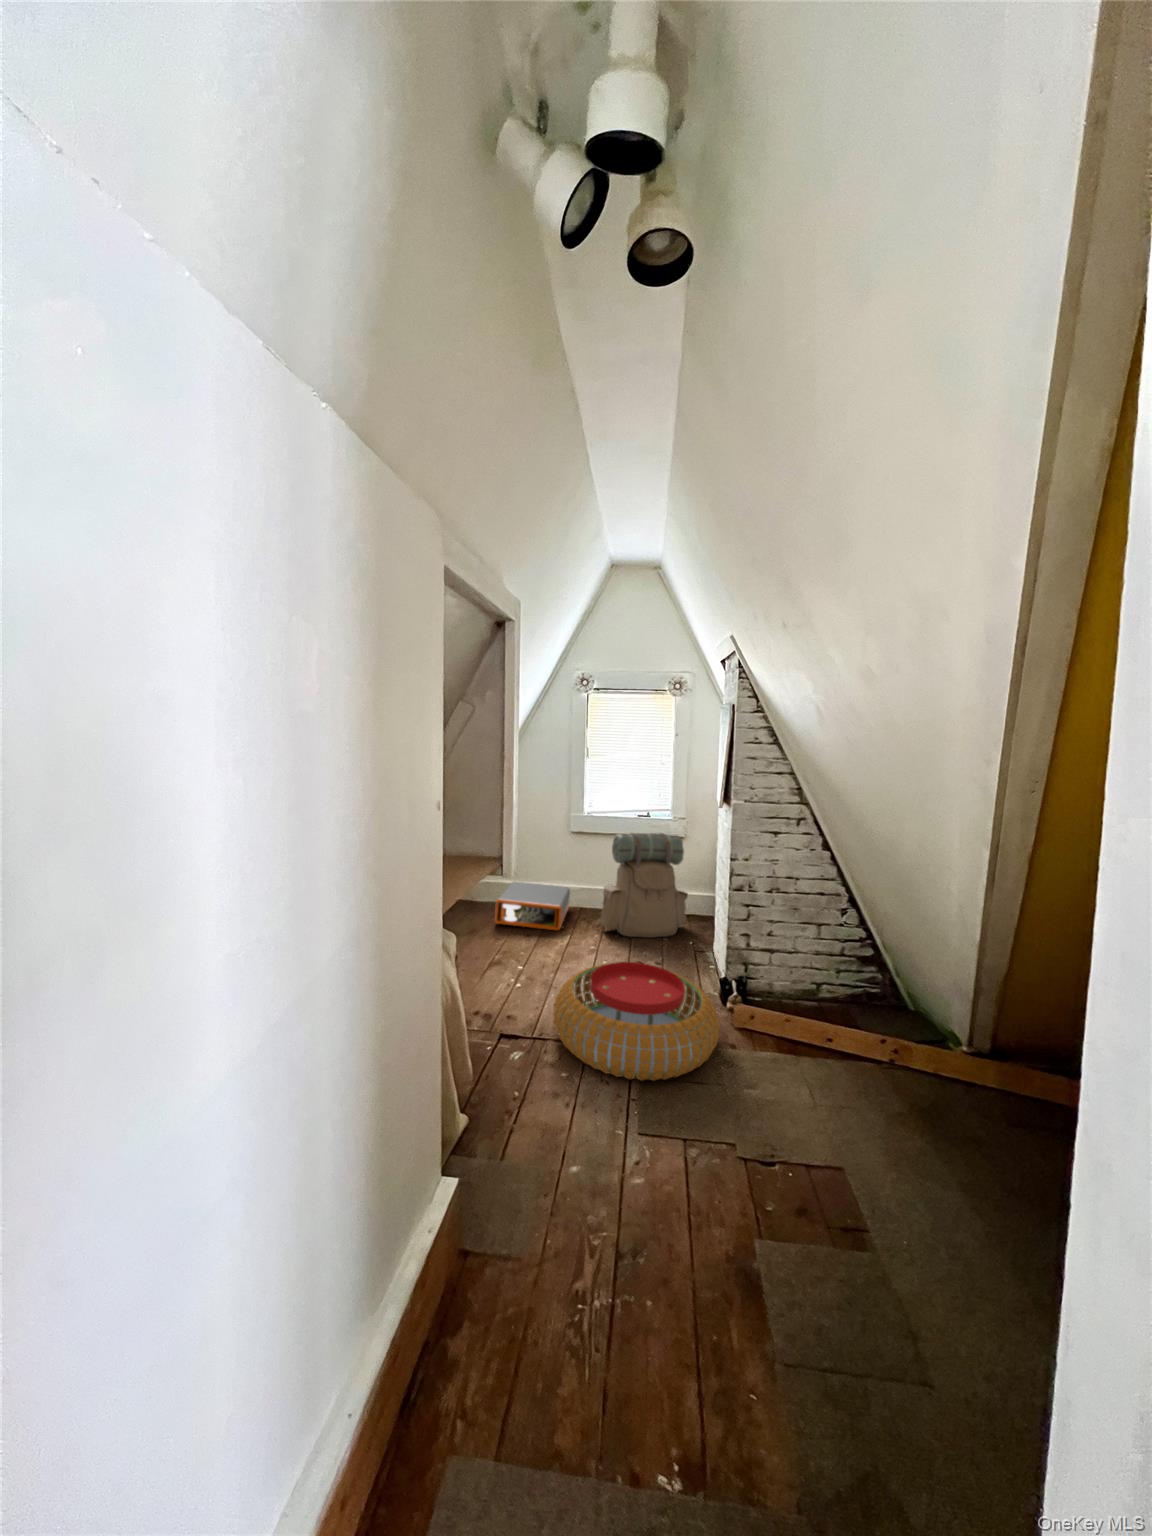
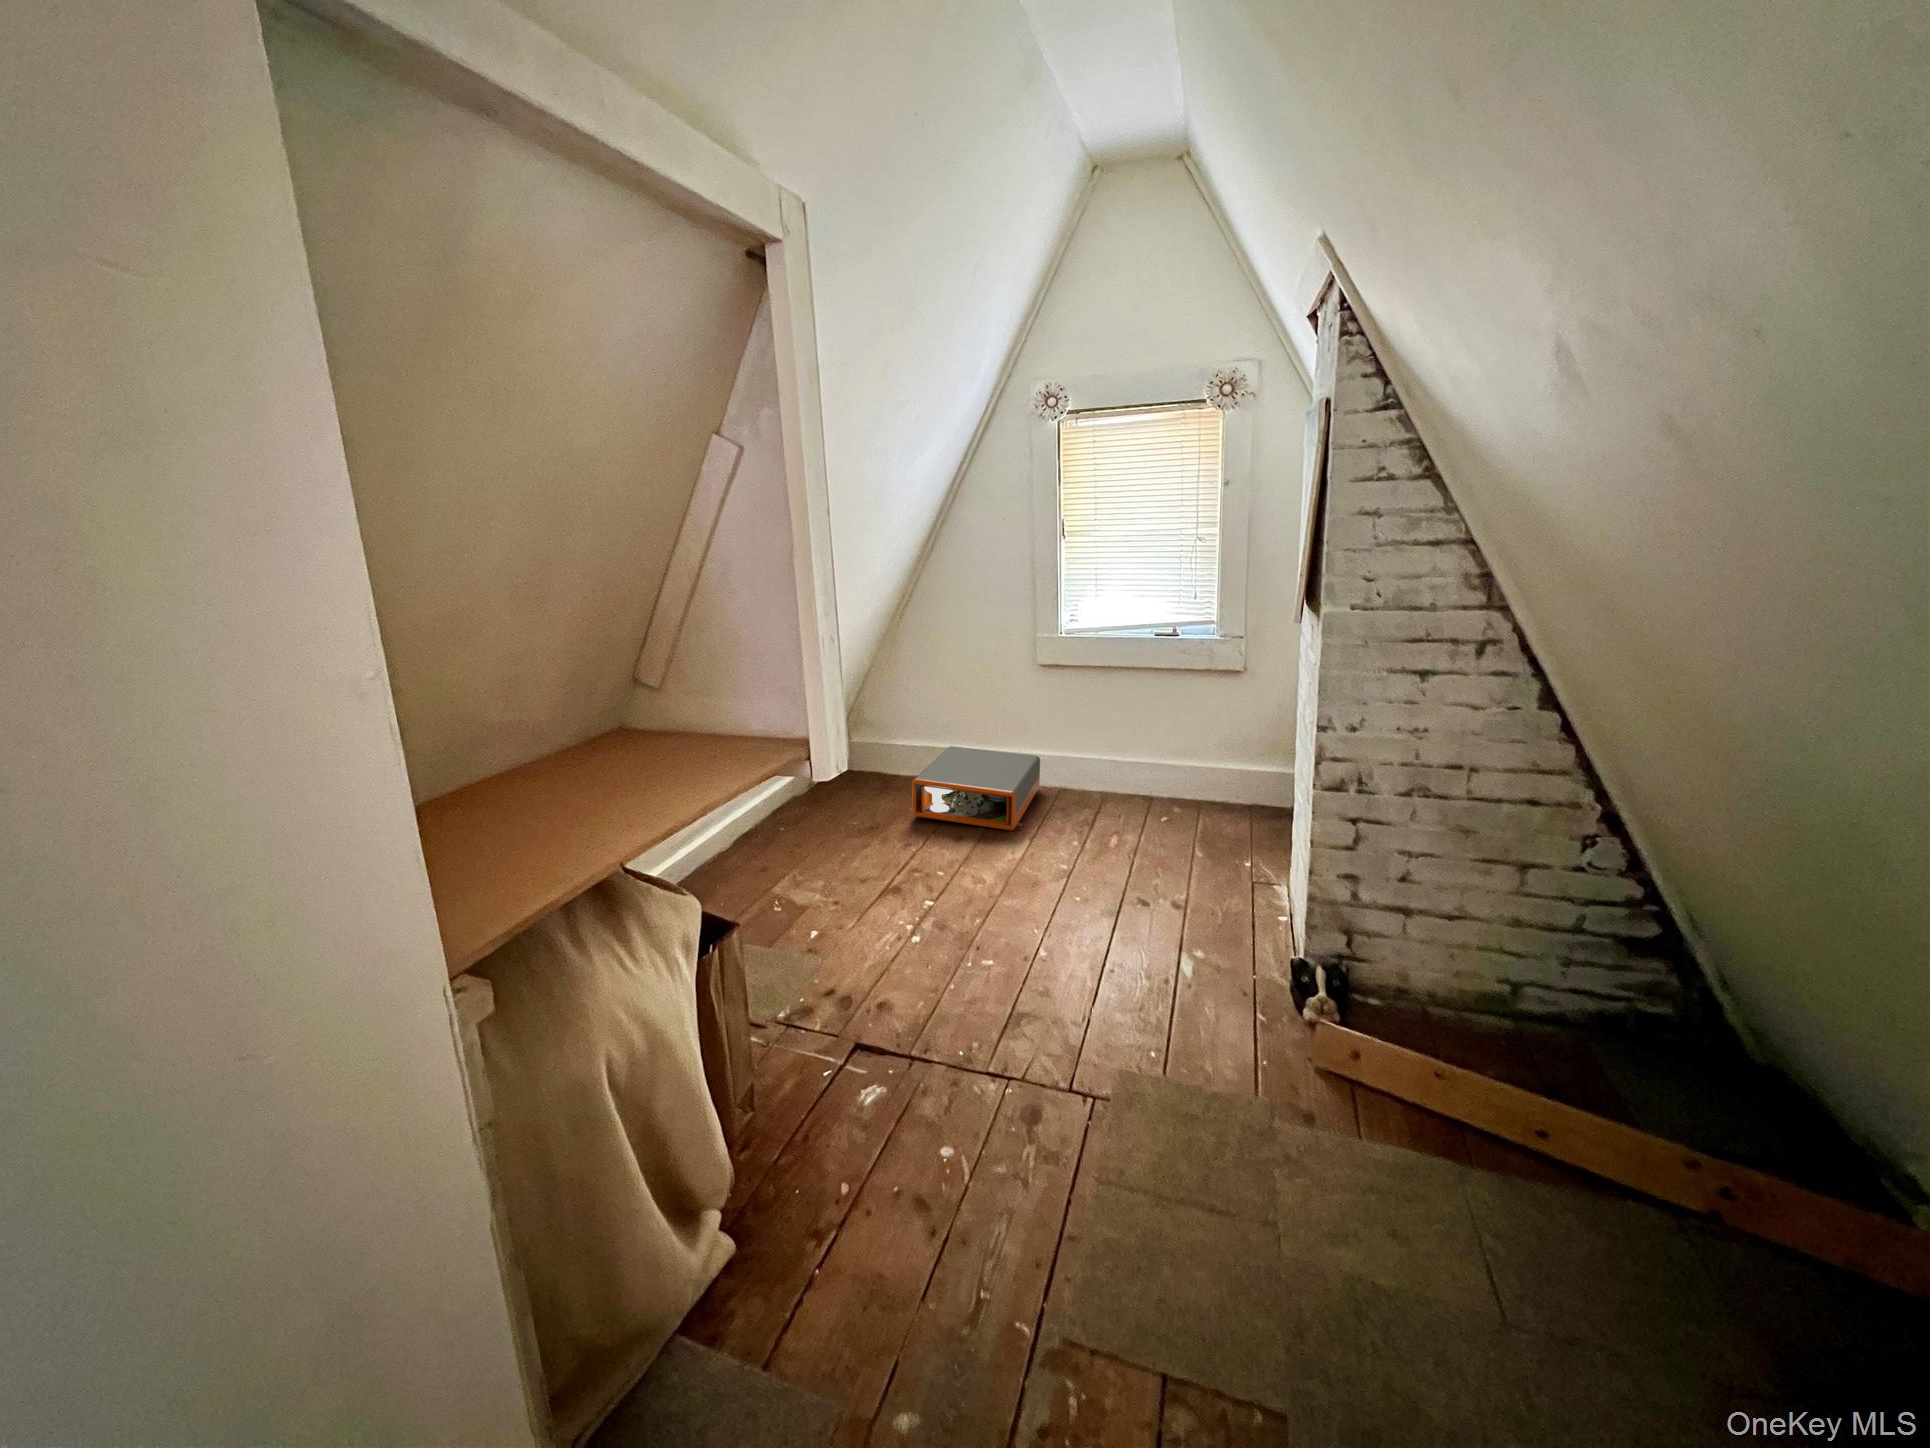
backpack: present [600,833,688,938] -> none [1083,666,1243,849]
pouf: present [553,962,719,1081] -> none [942,921,1273,1192]

